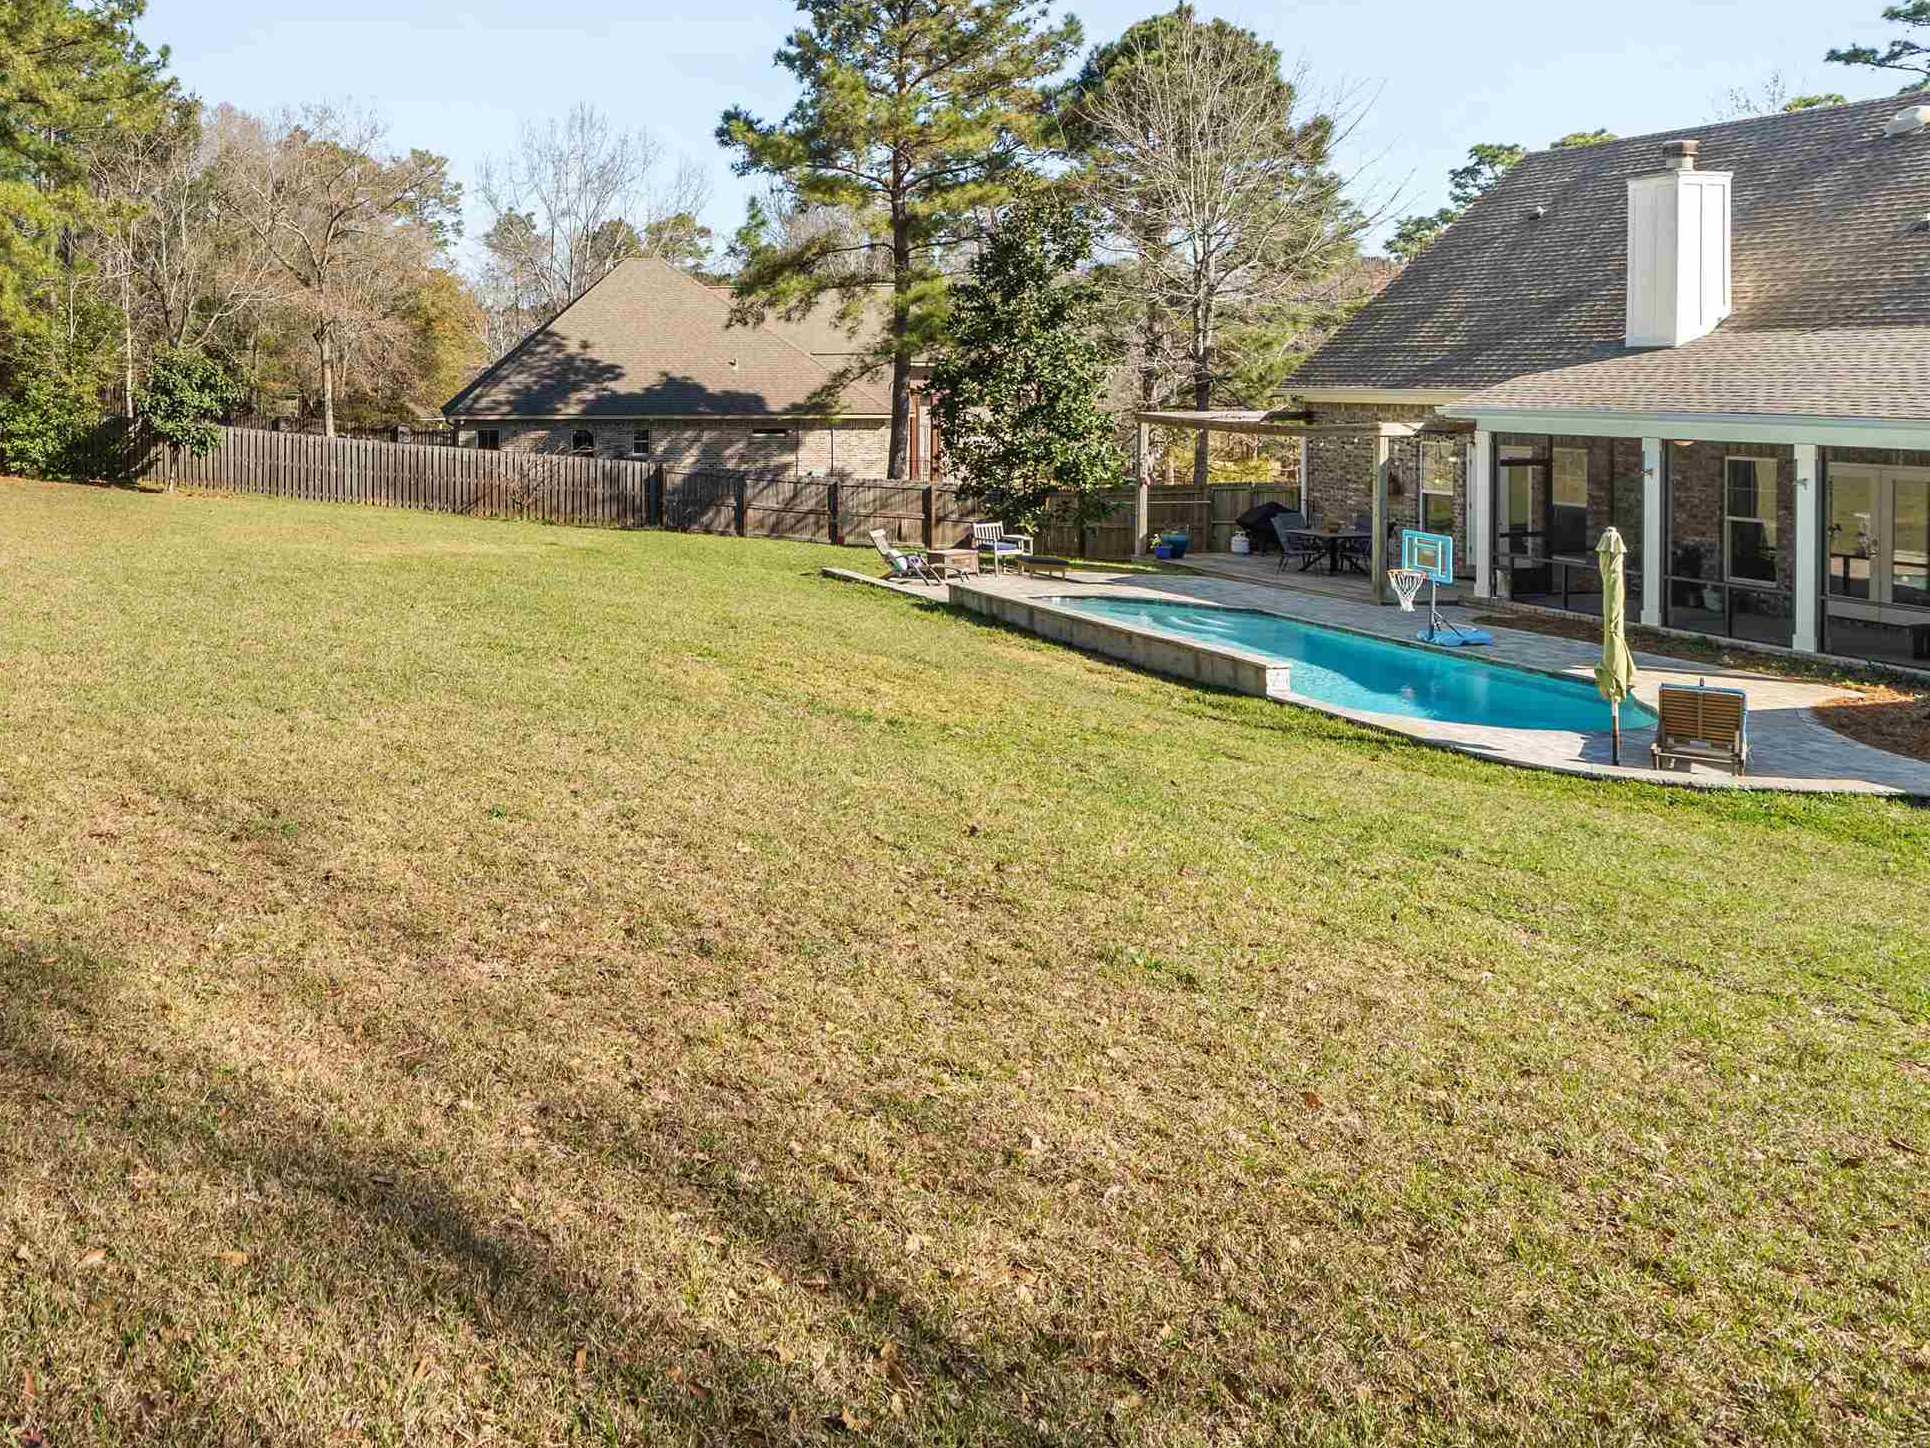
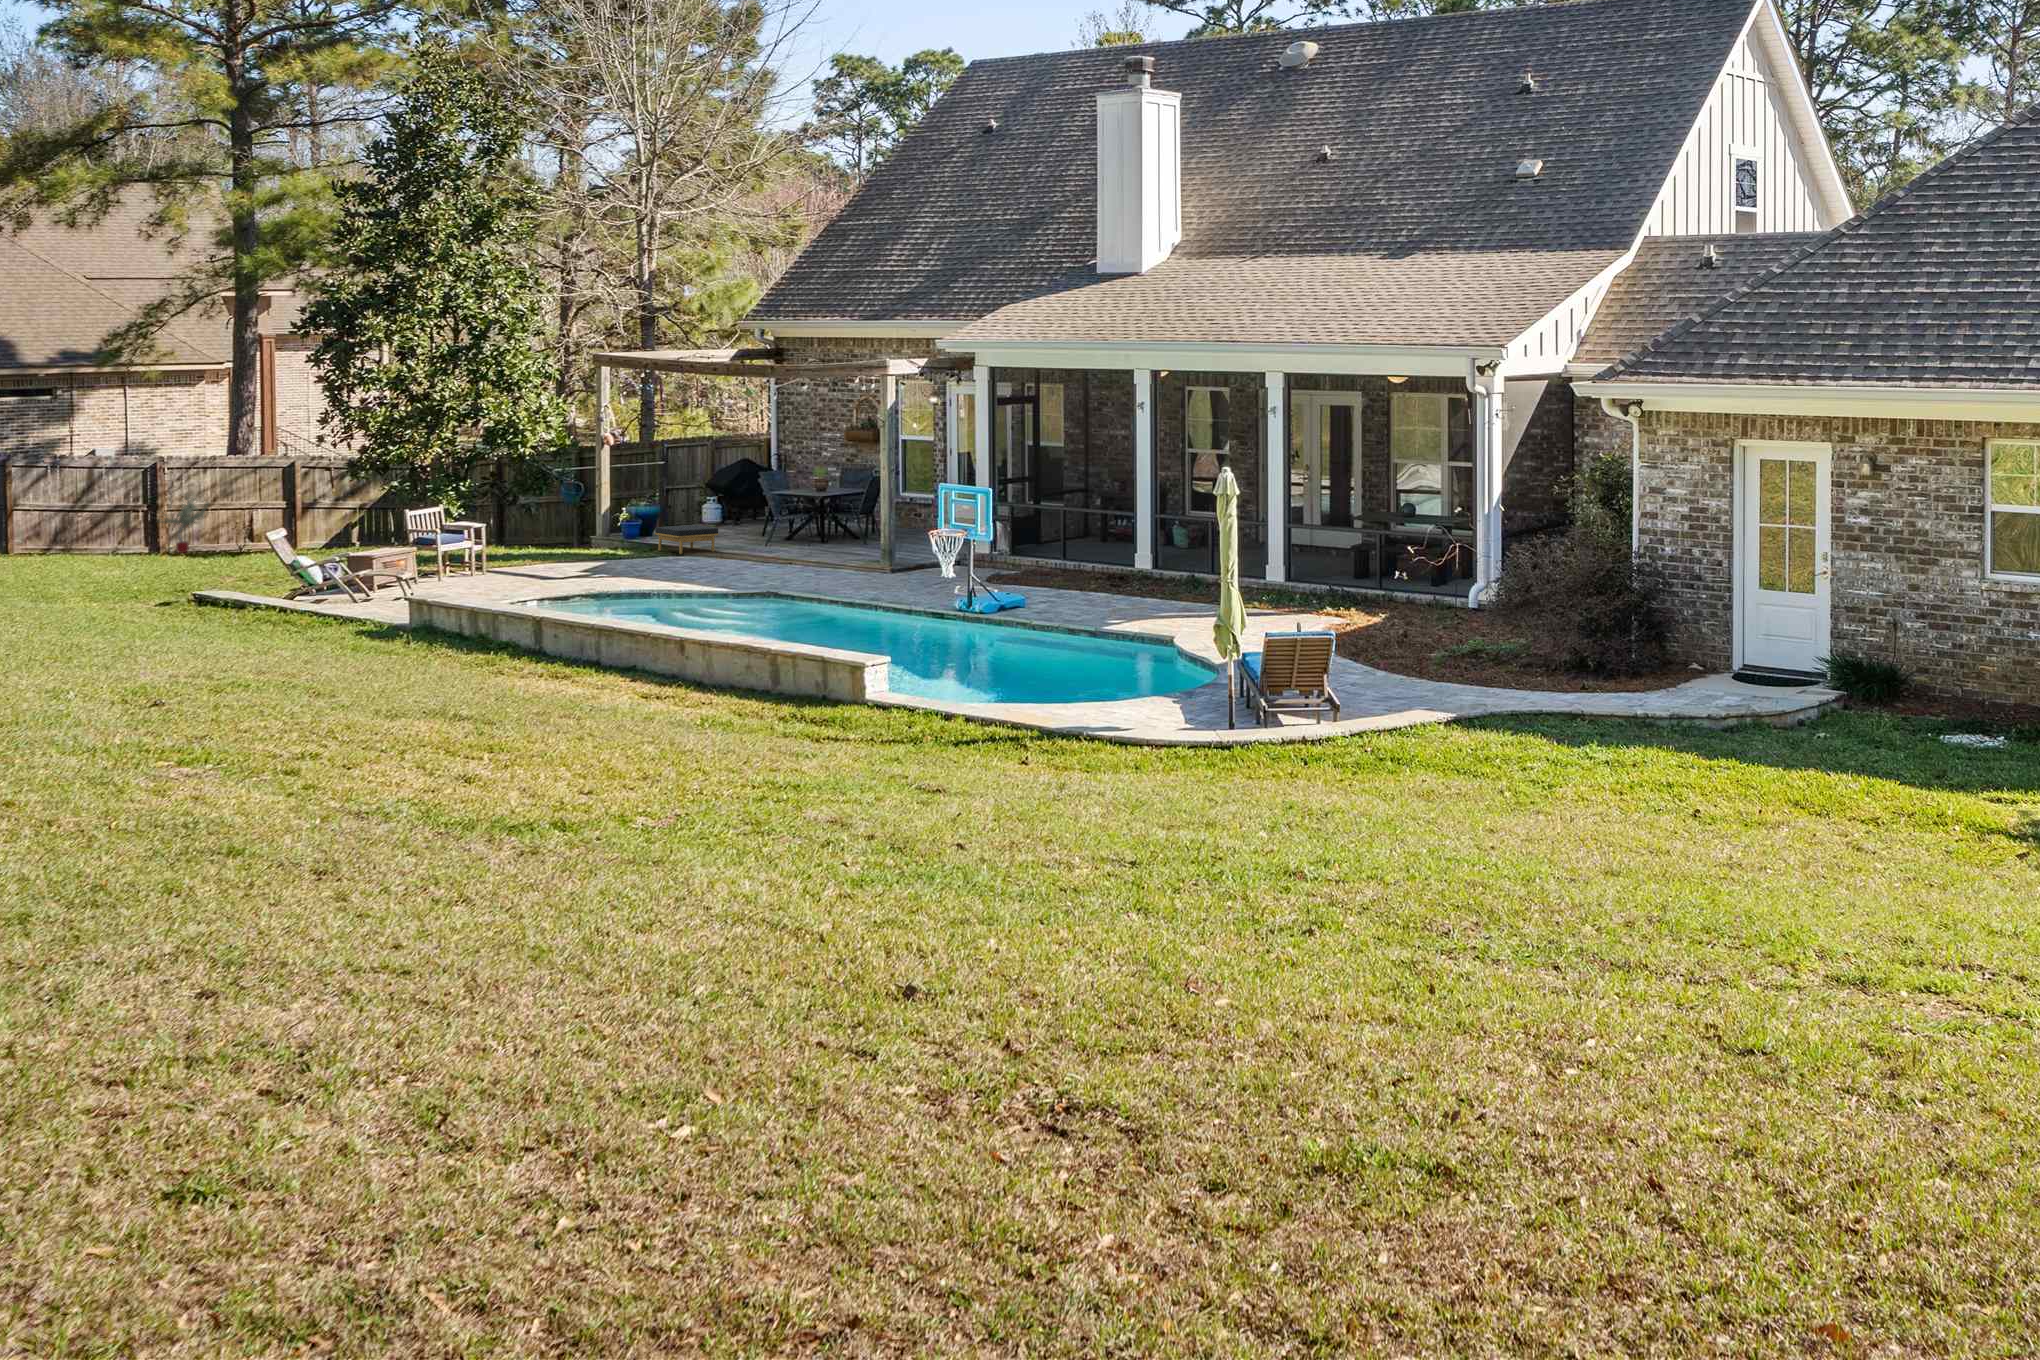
ottoman: present [1015,555,1069,581] -> present [655,525,718,554]

